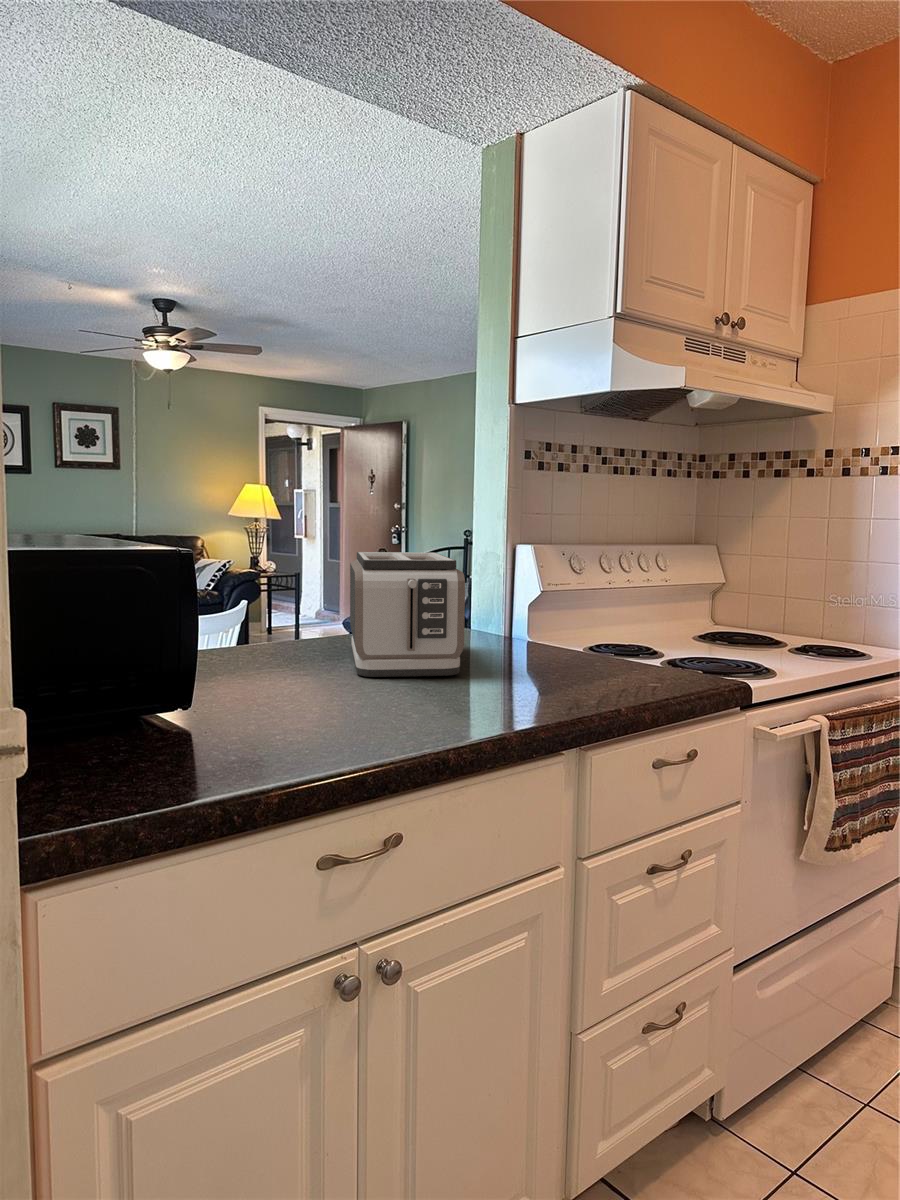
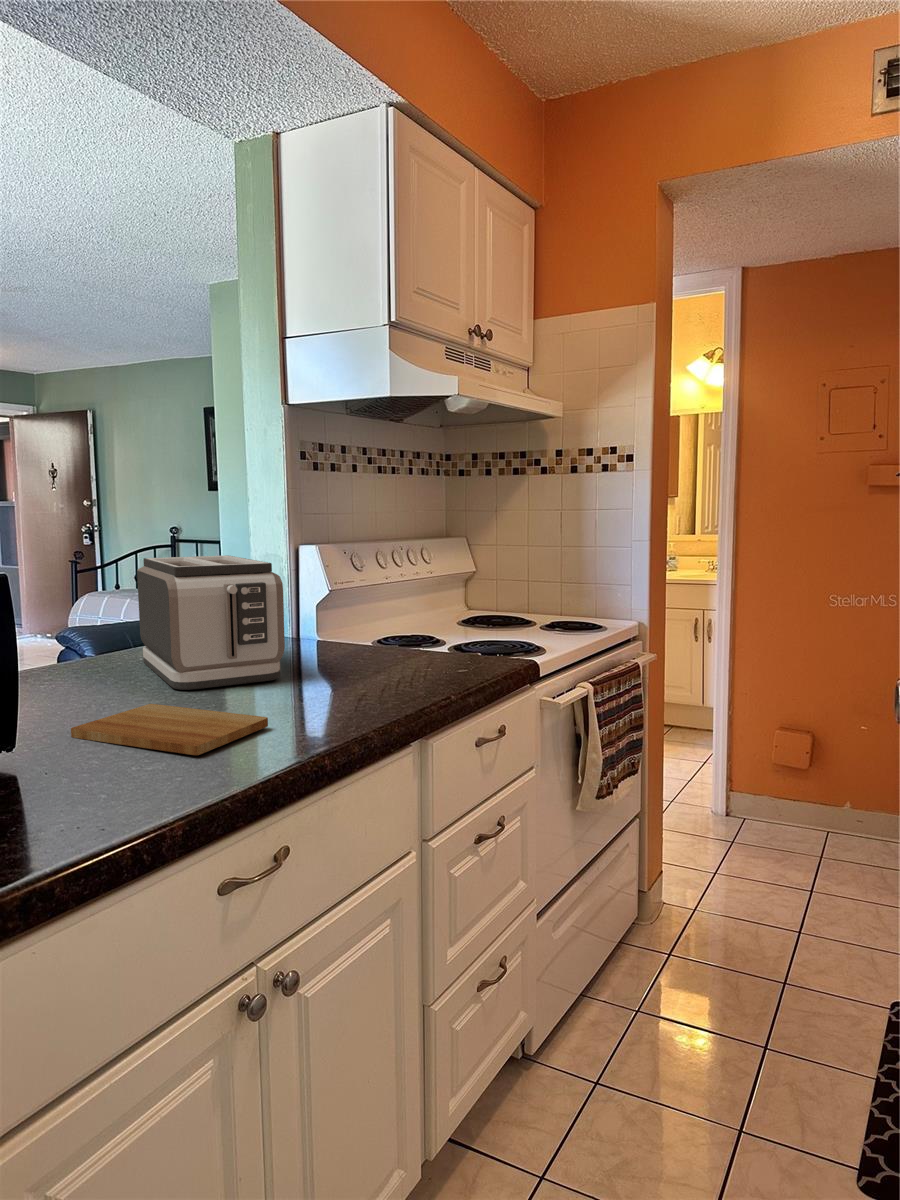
cutting board: none [243,685,411,735] -> present [71,704,268,755]

